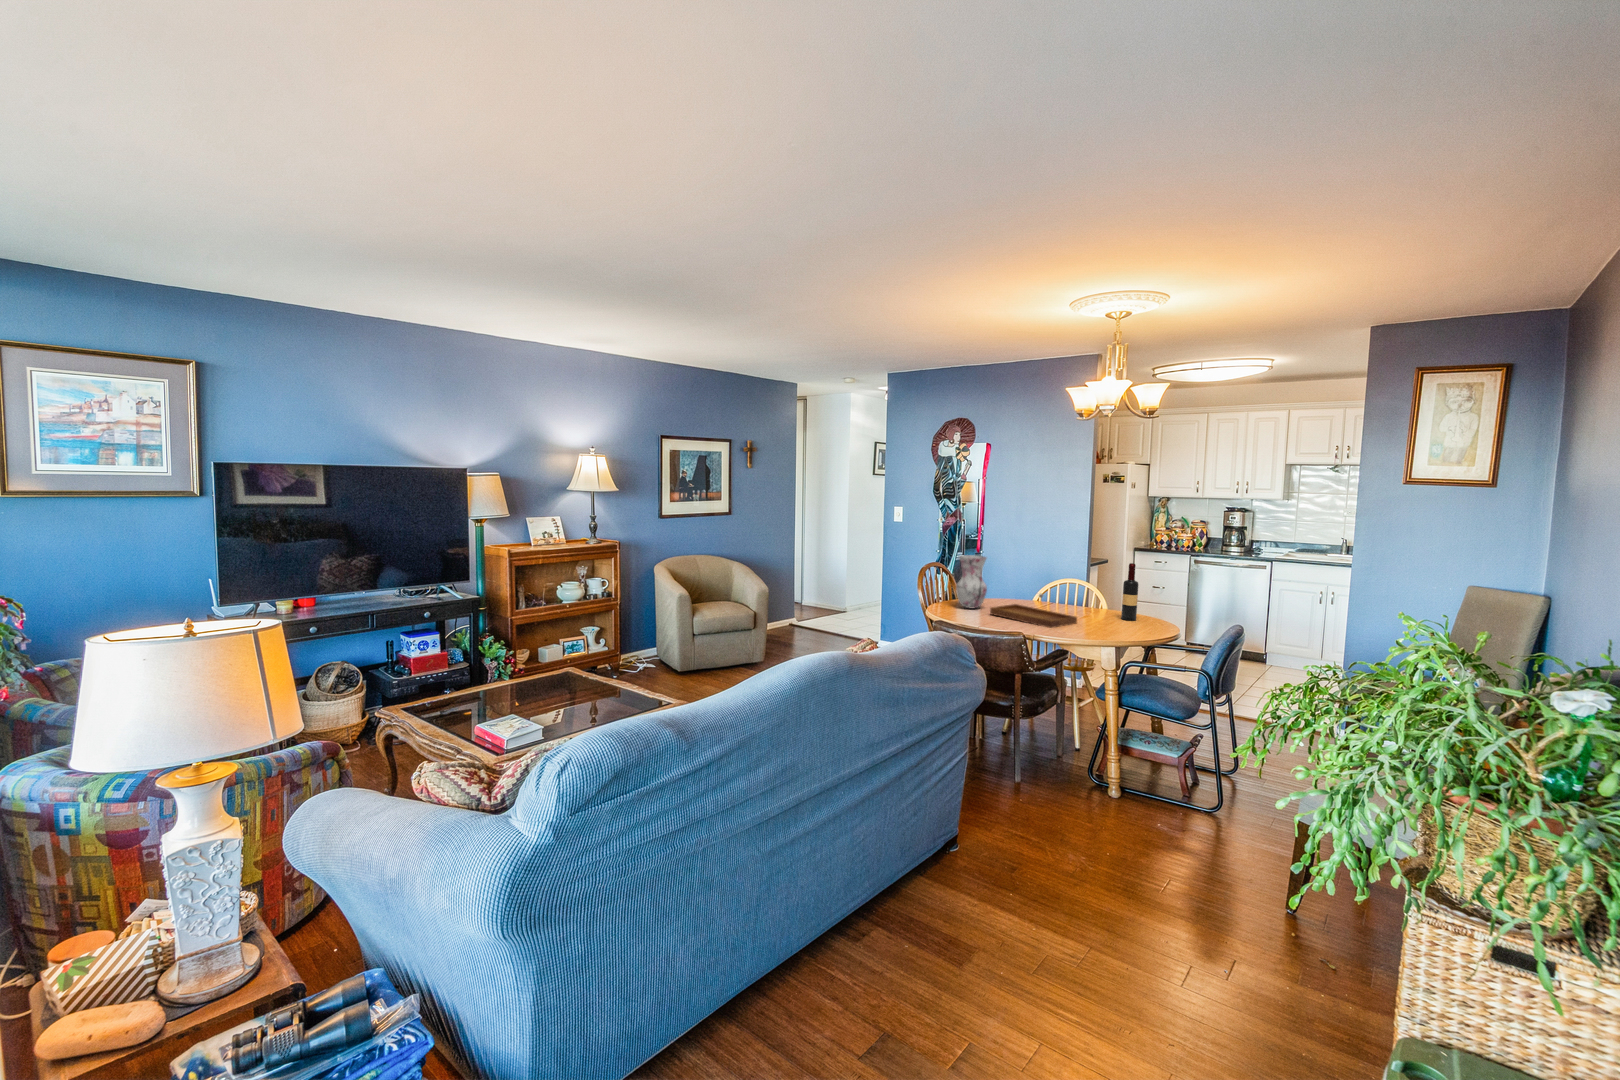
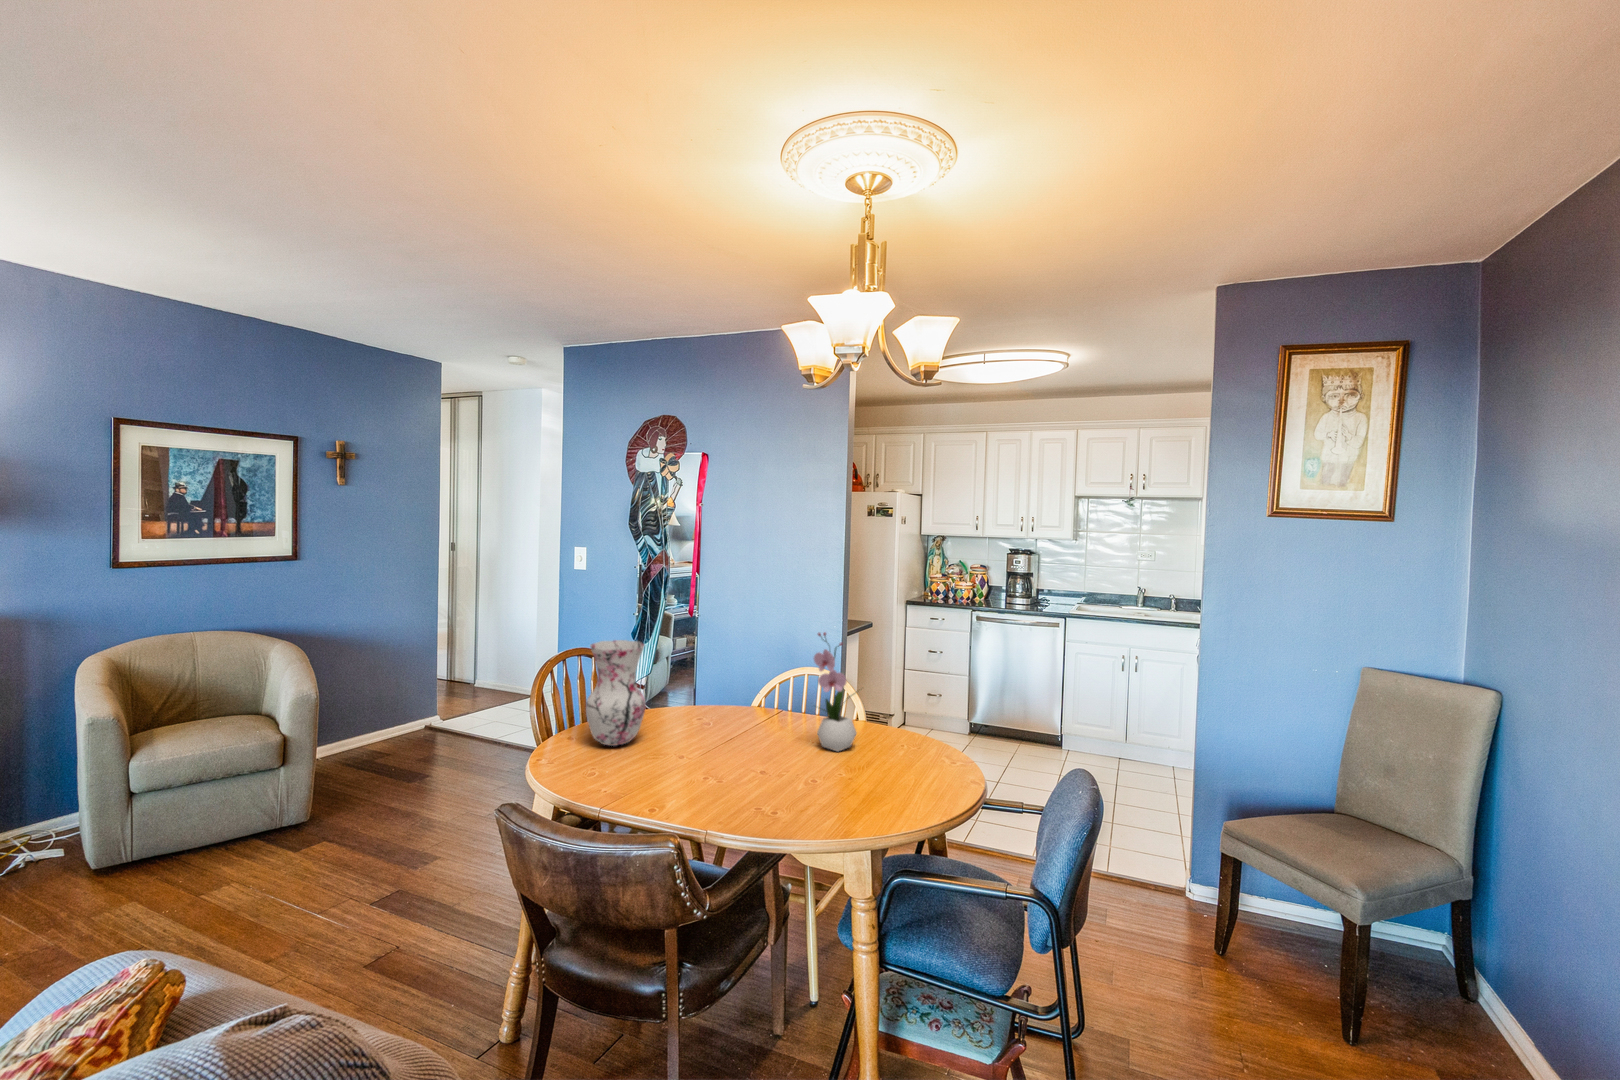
flower arrangement: none [1082,551,1111,616] -> present [814,633,857,751]
wine bottle: present [1121,563,1138,621] -> none [881,654,909,763]
tray: present [990,594,1077,628] -> none [637,722,798,809]

